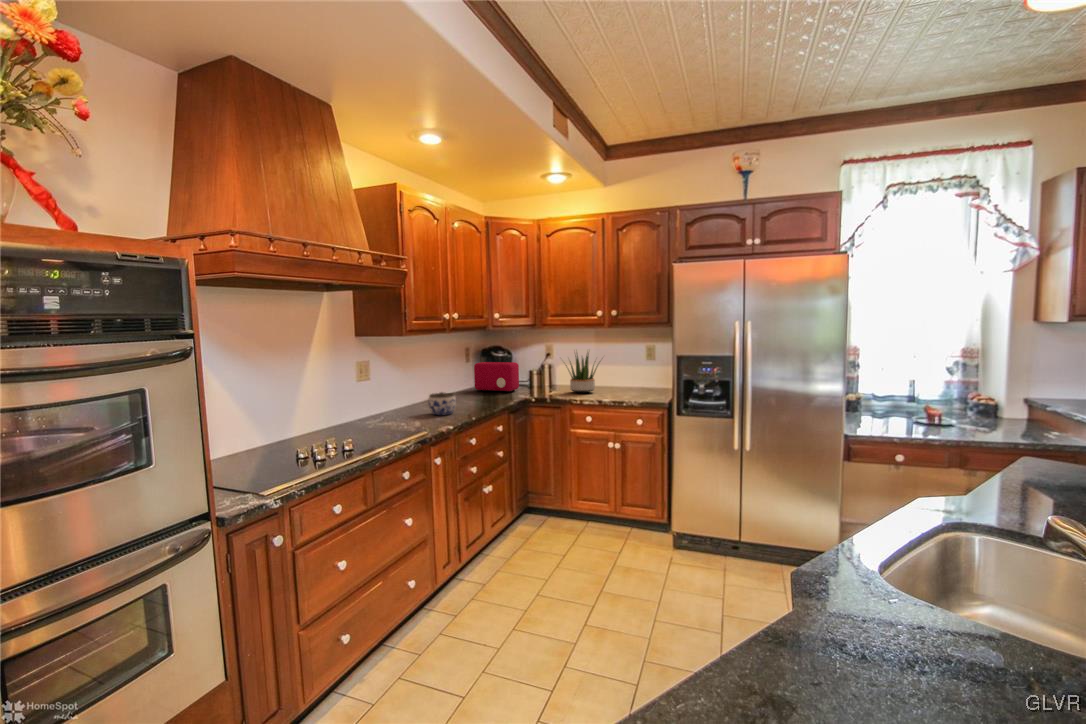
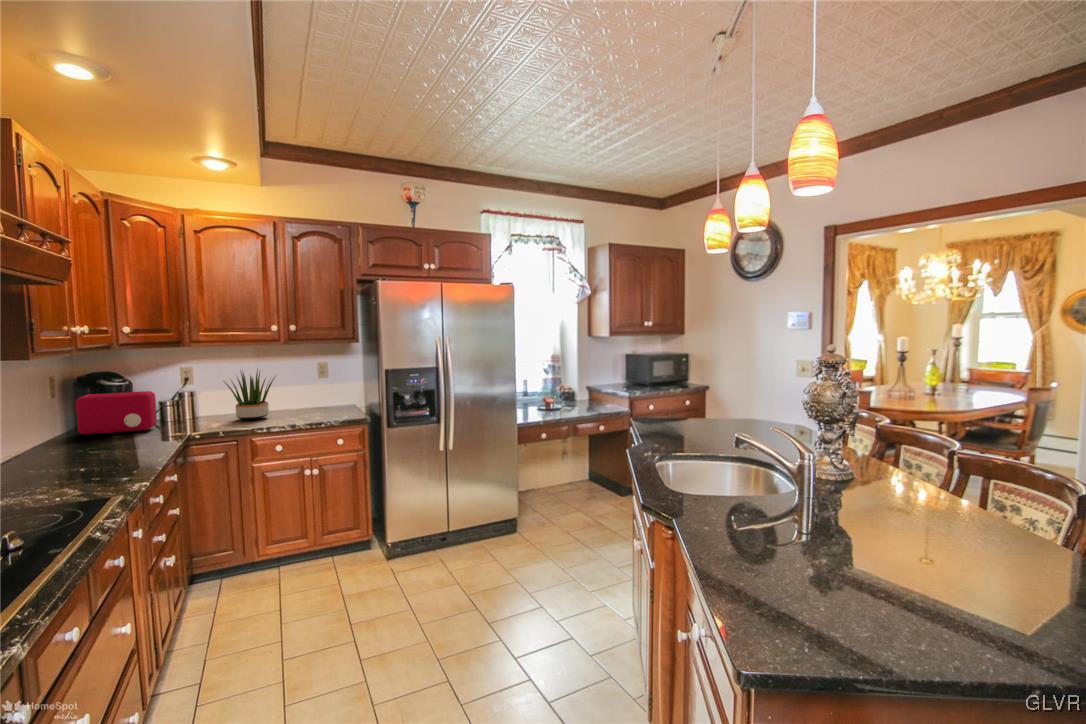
jar: present [428,392,456,415] -> none [71,444,125,481]

